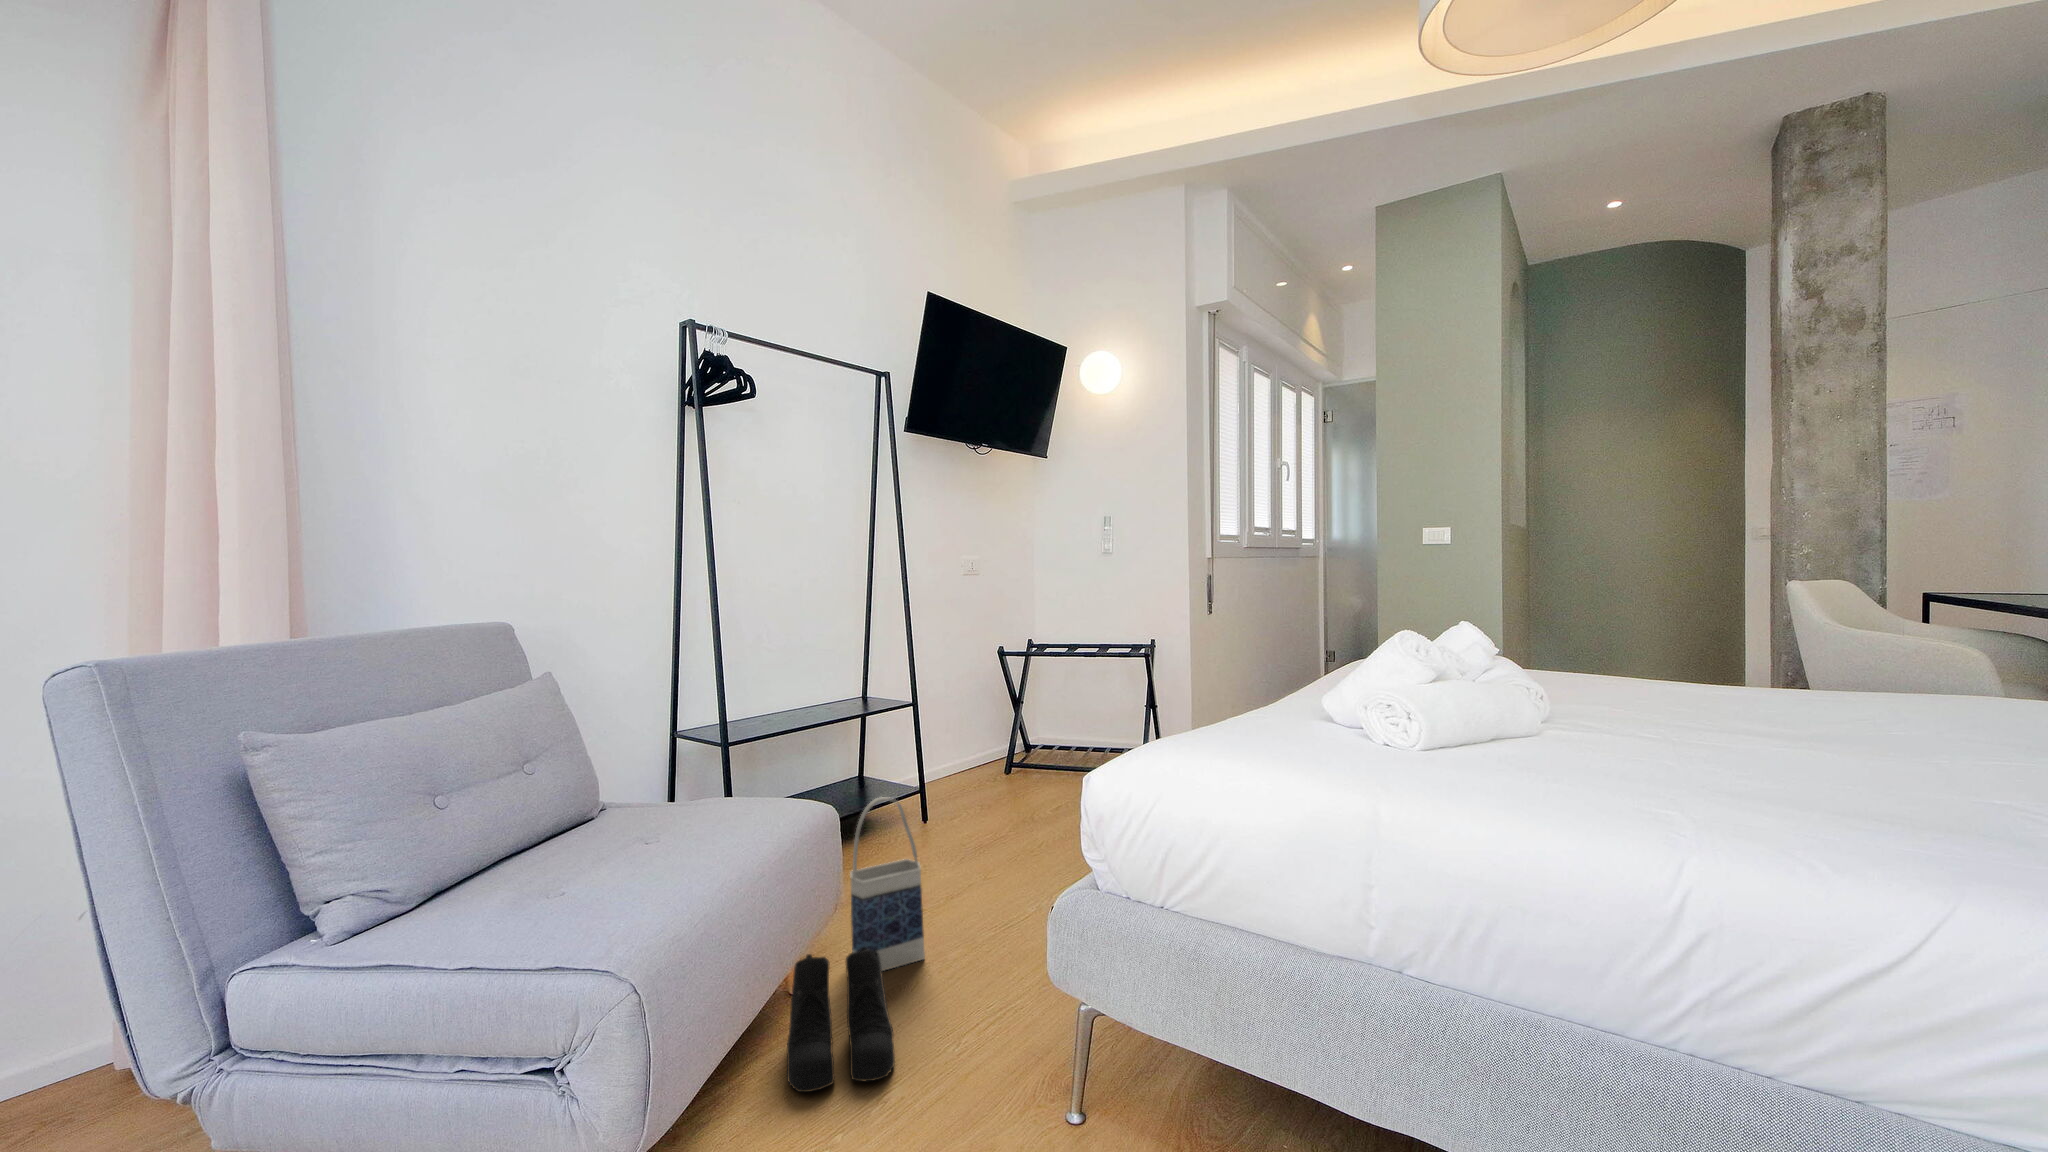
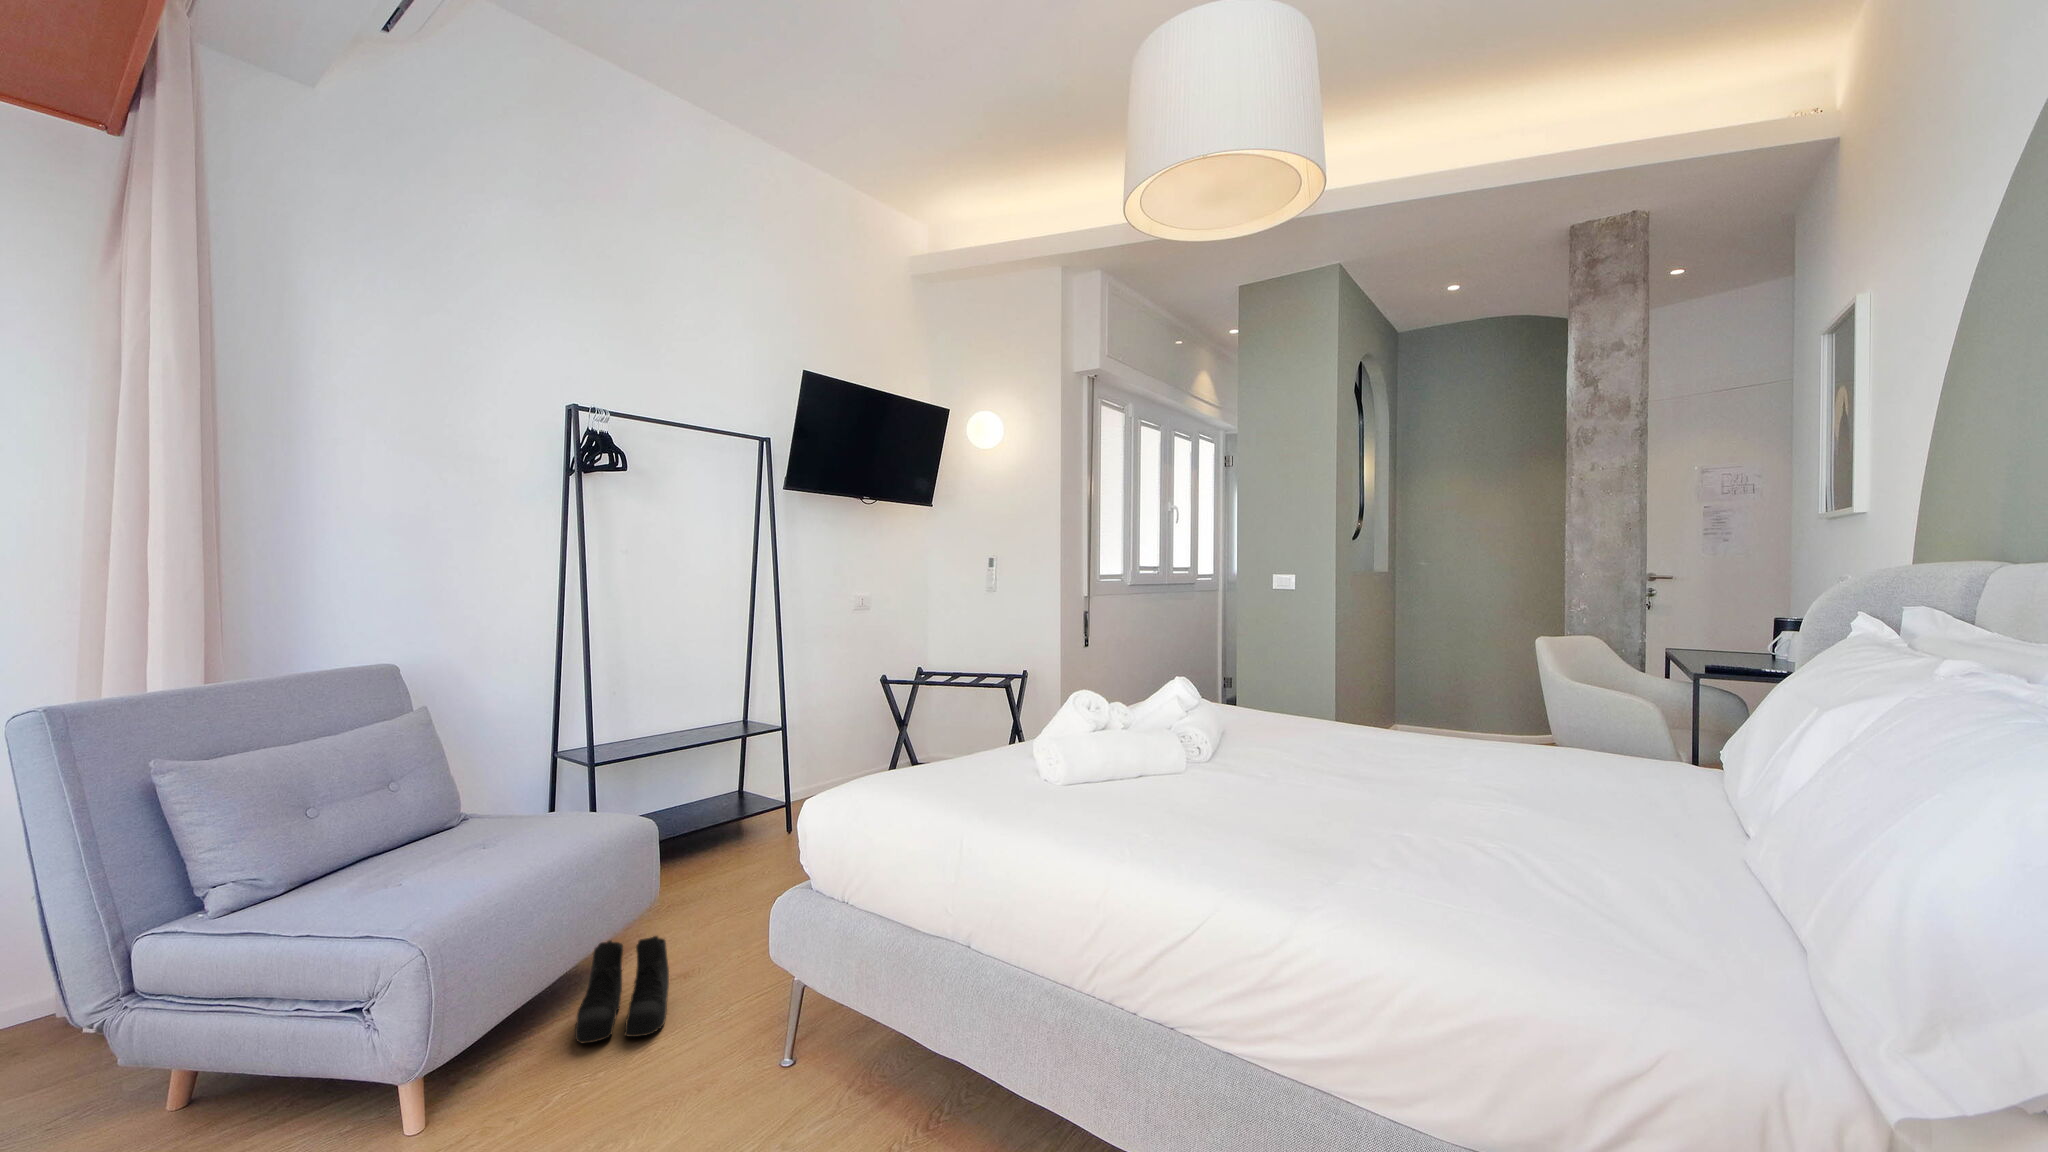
bag: present [850,797,925,971] -> none [662,816,726,962]

